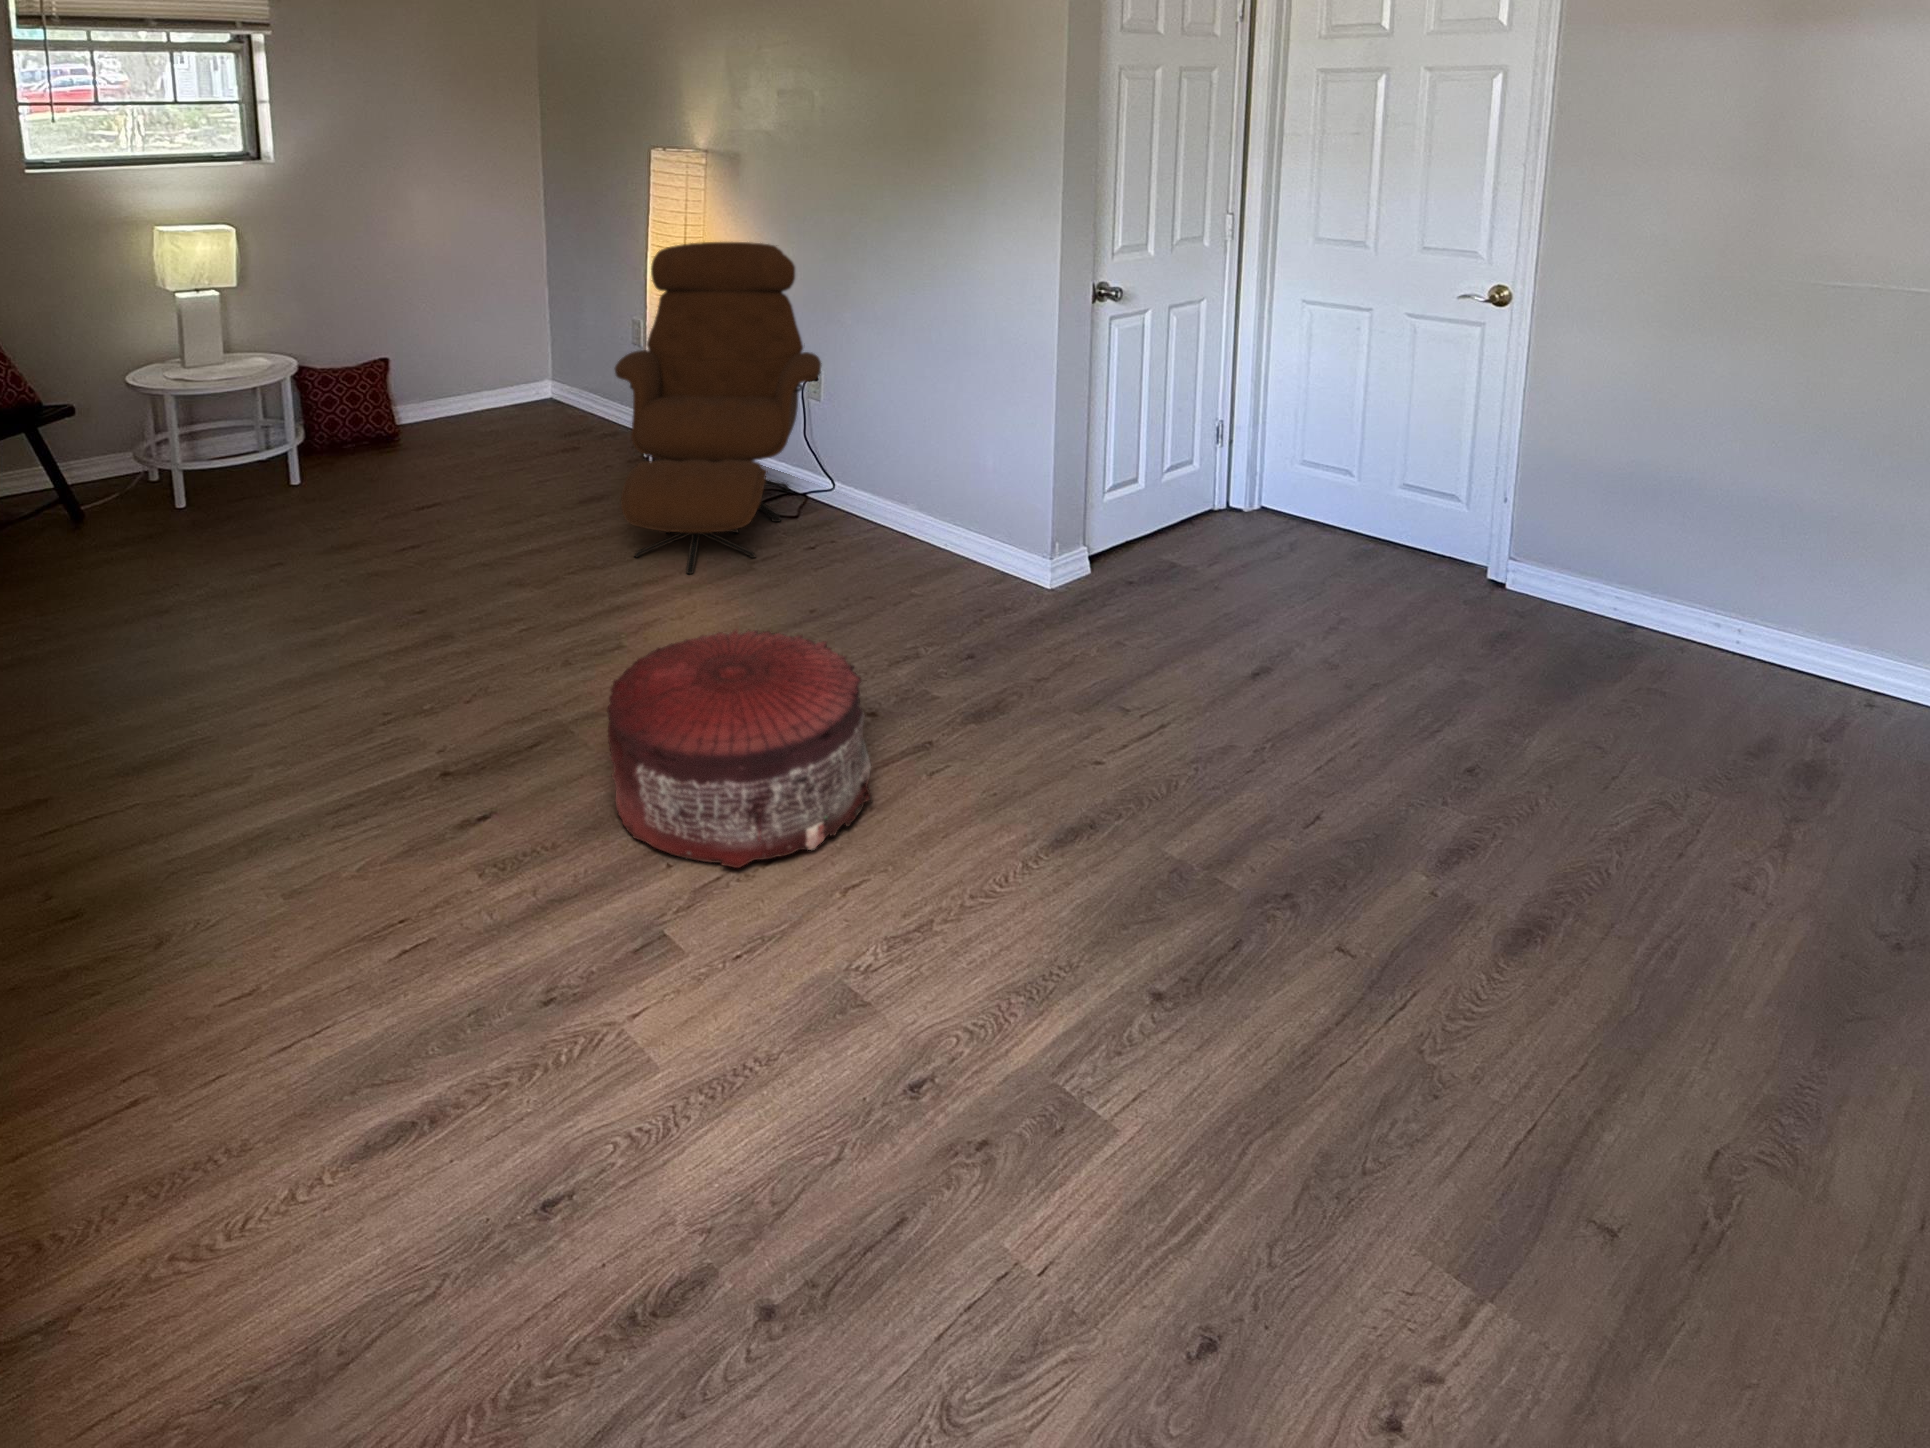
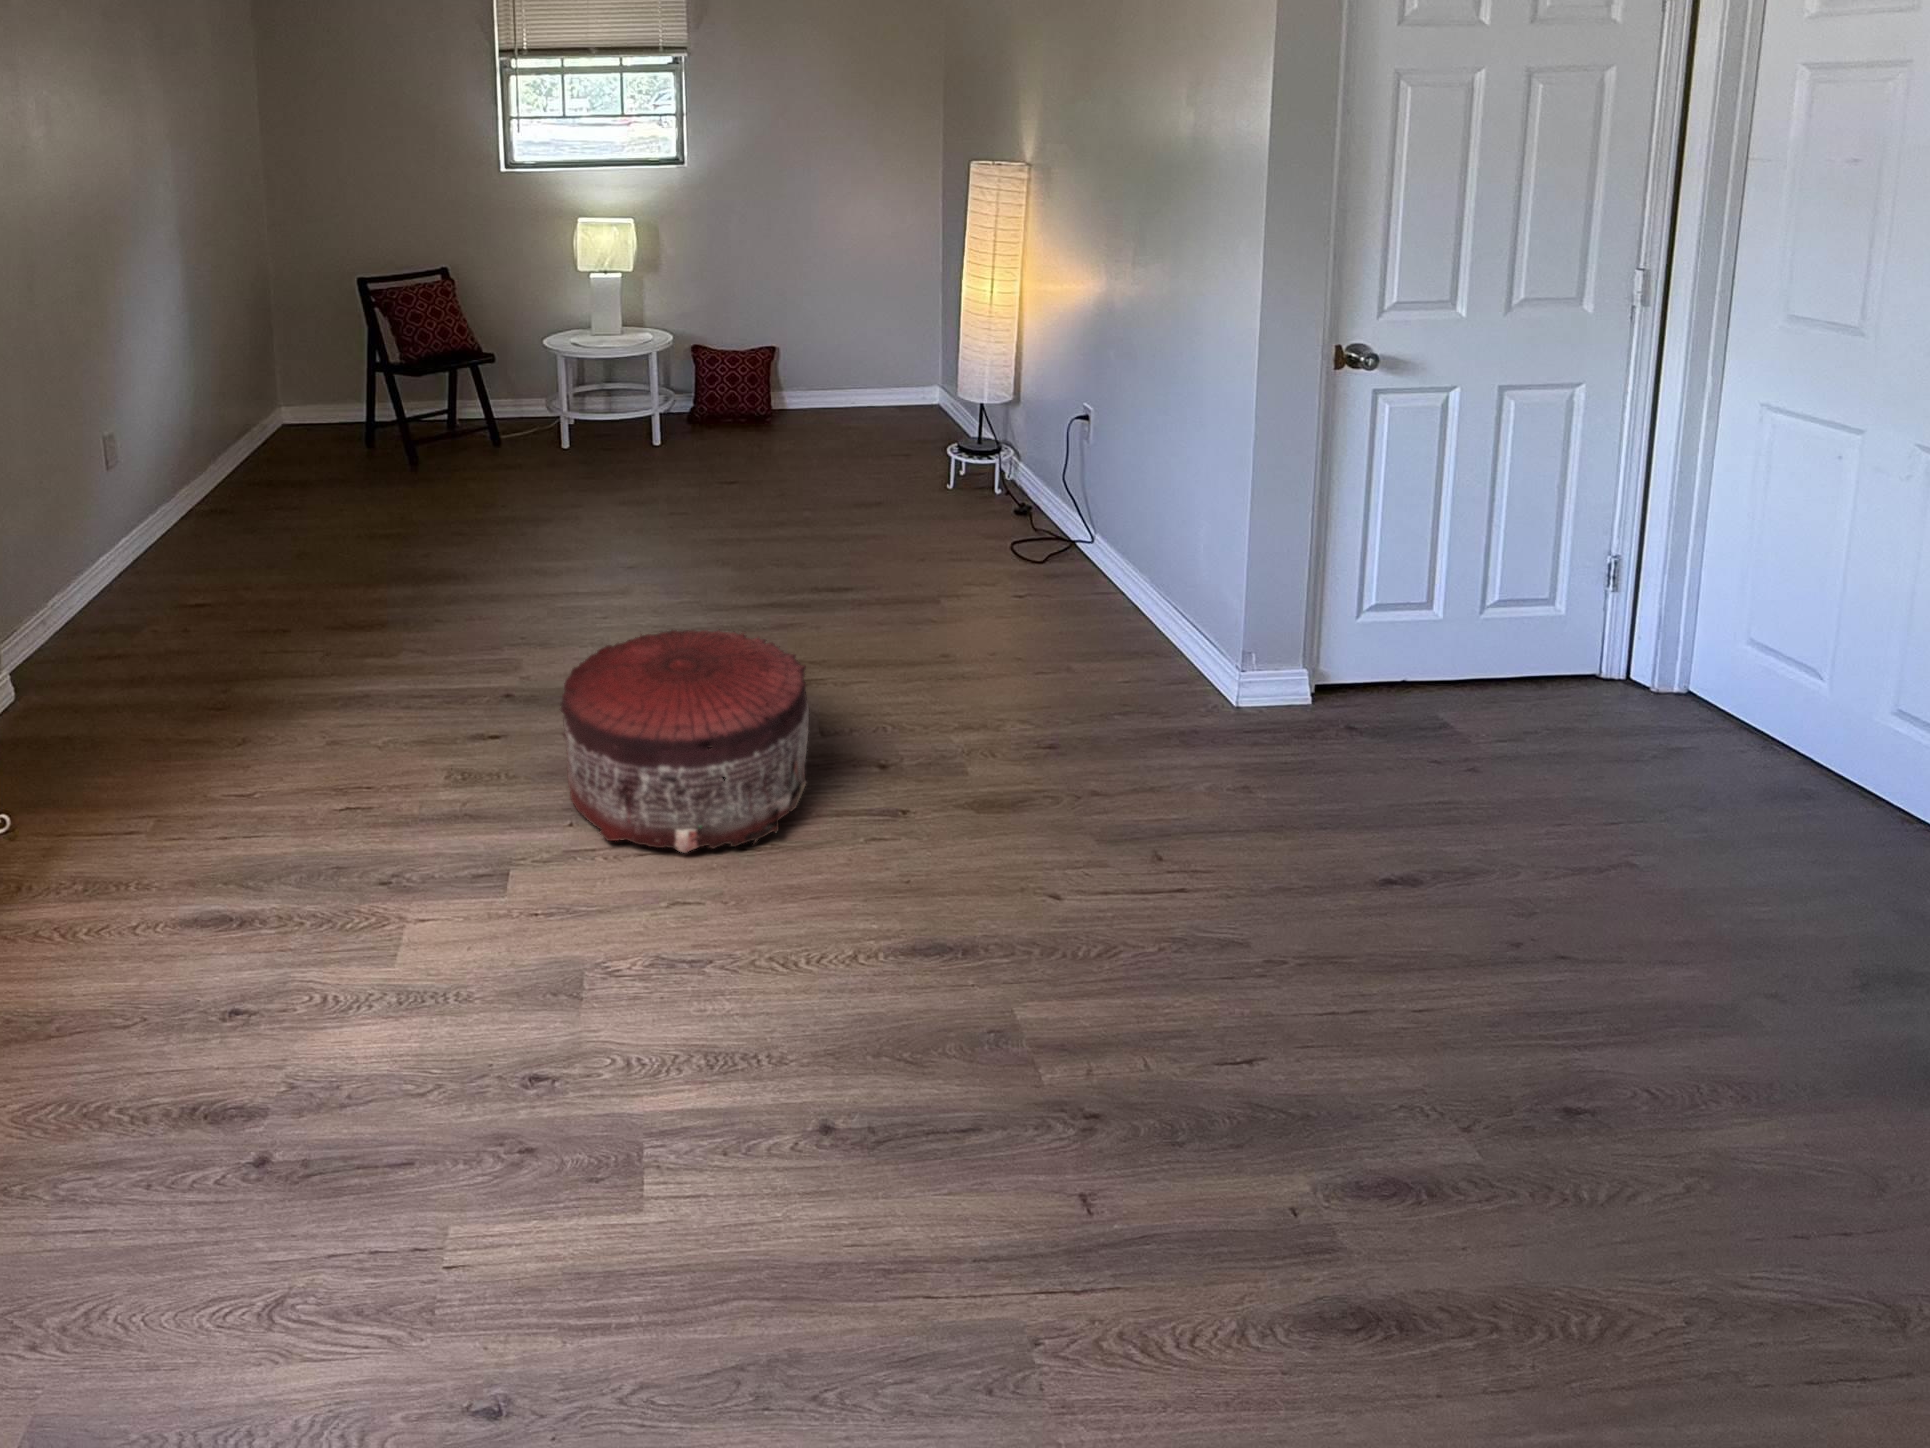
lounge chair: present [615,242,821,574] -> none [824,261,1103,590]

